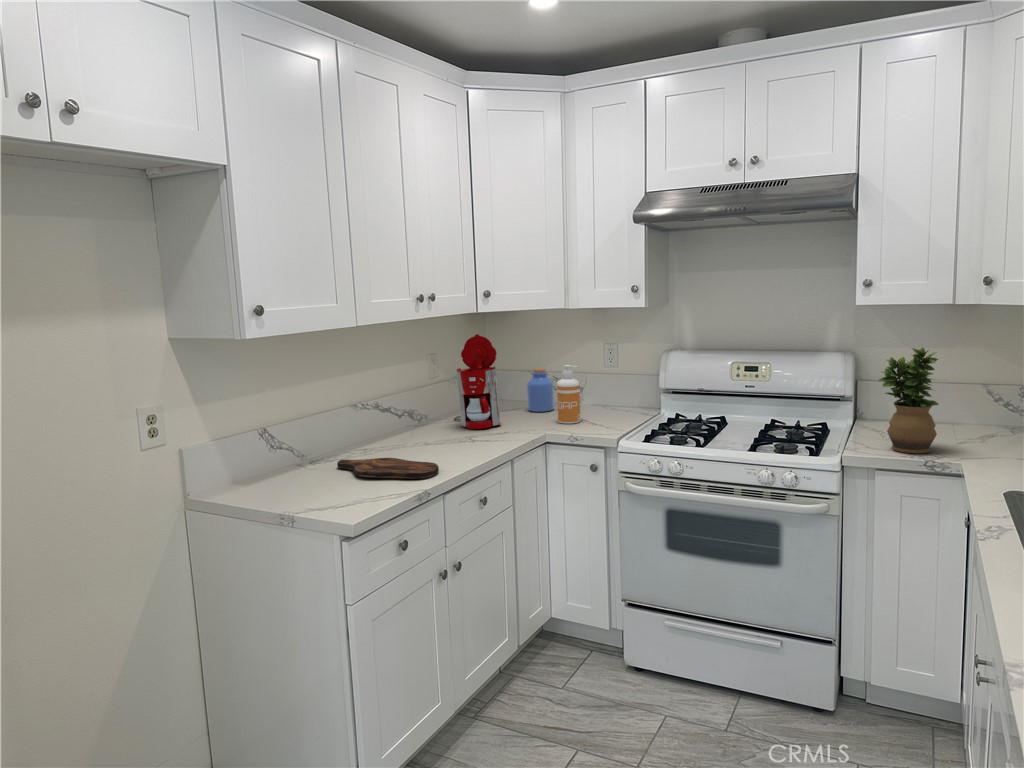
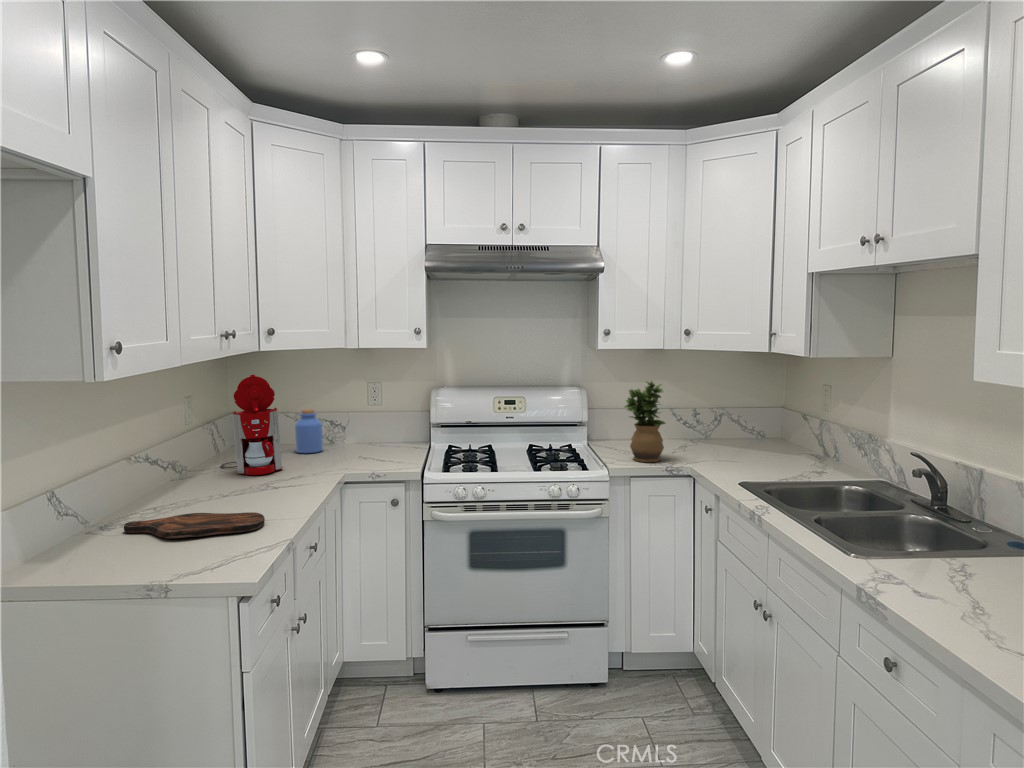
soap dispenser: present [557,365,580,424] -> none [339,404,363,462]

